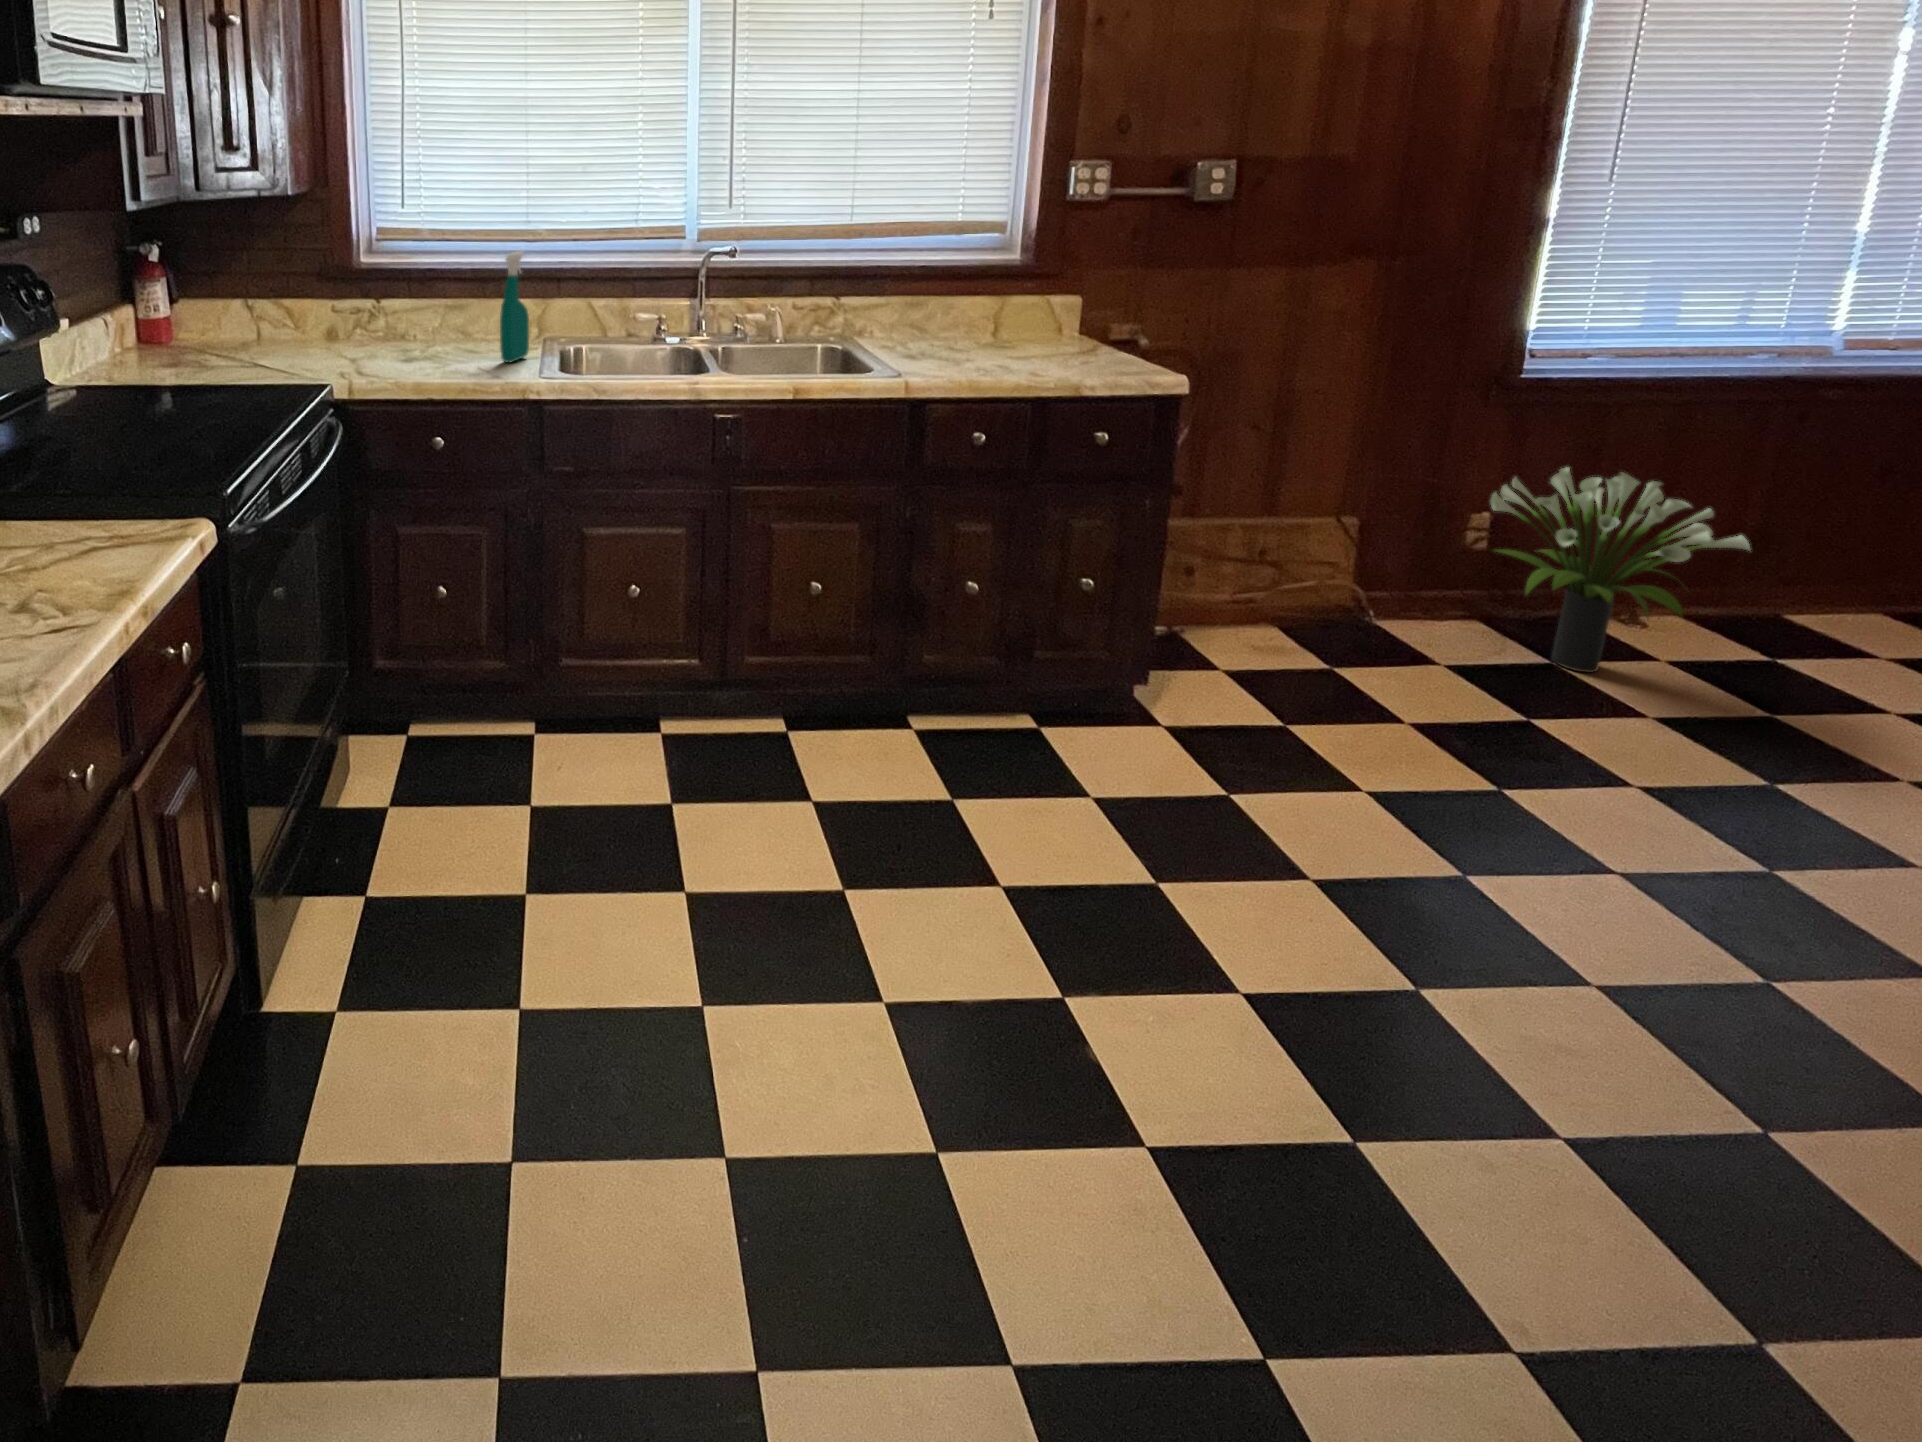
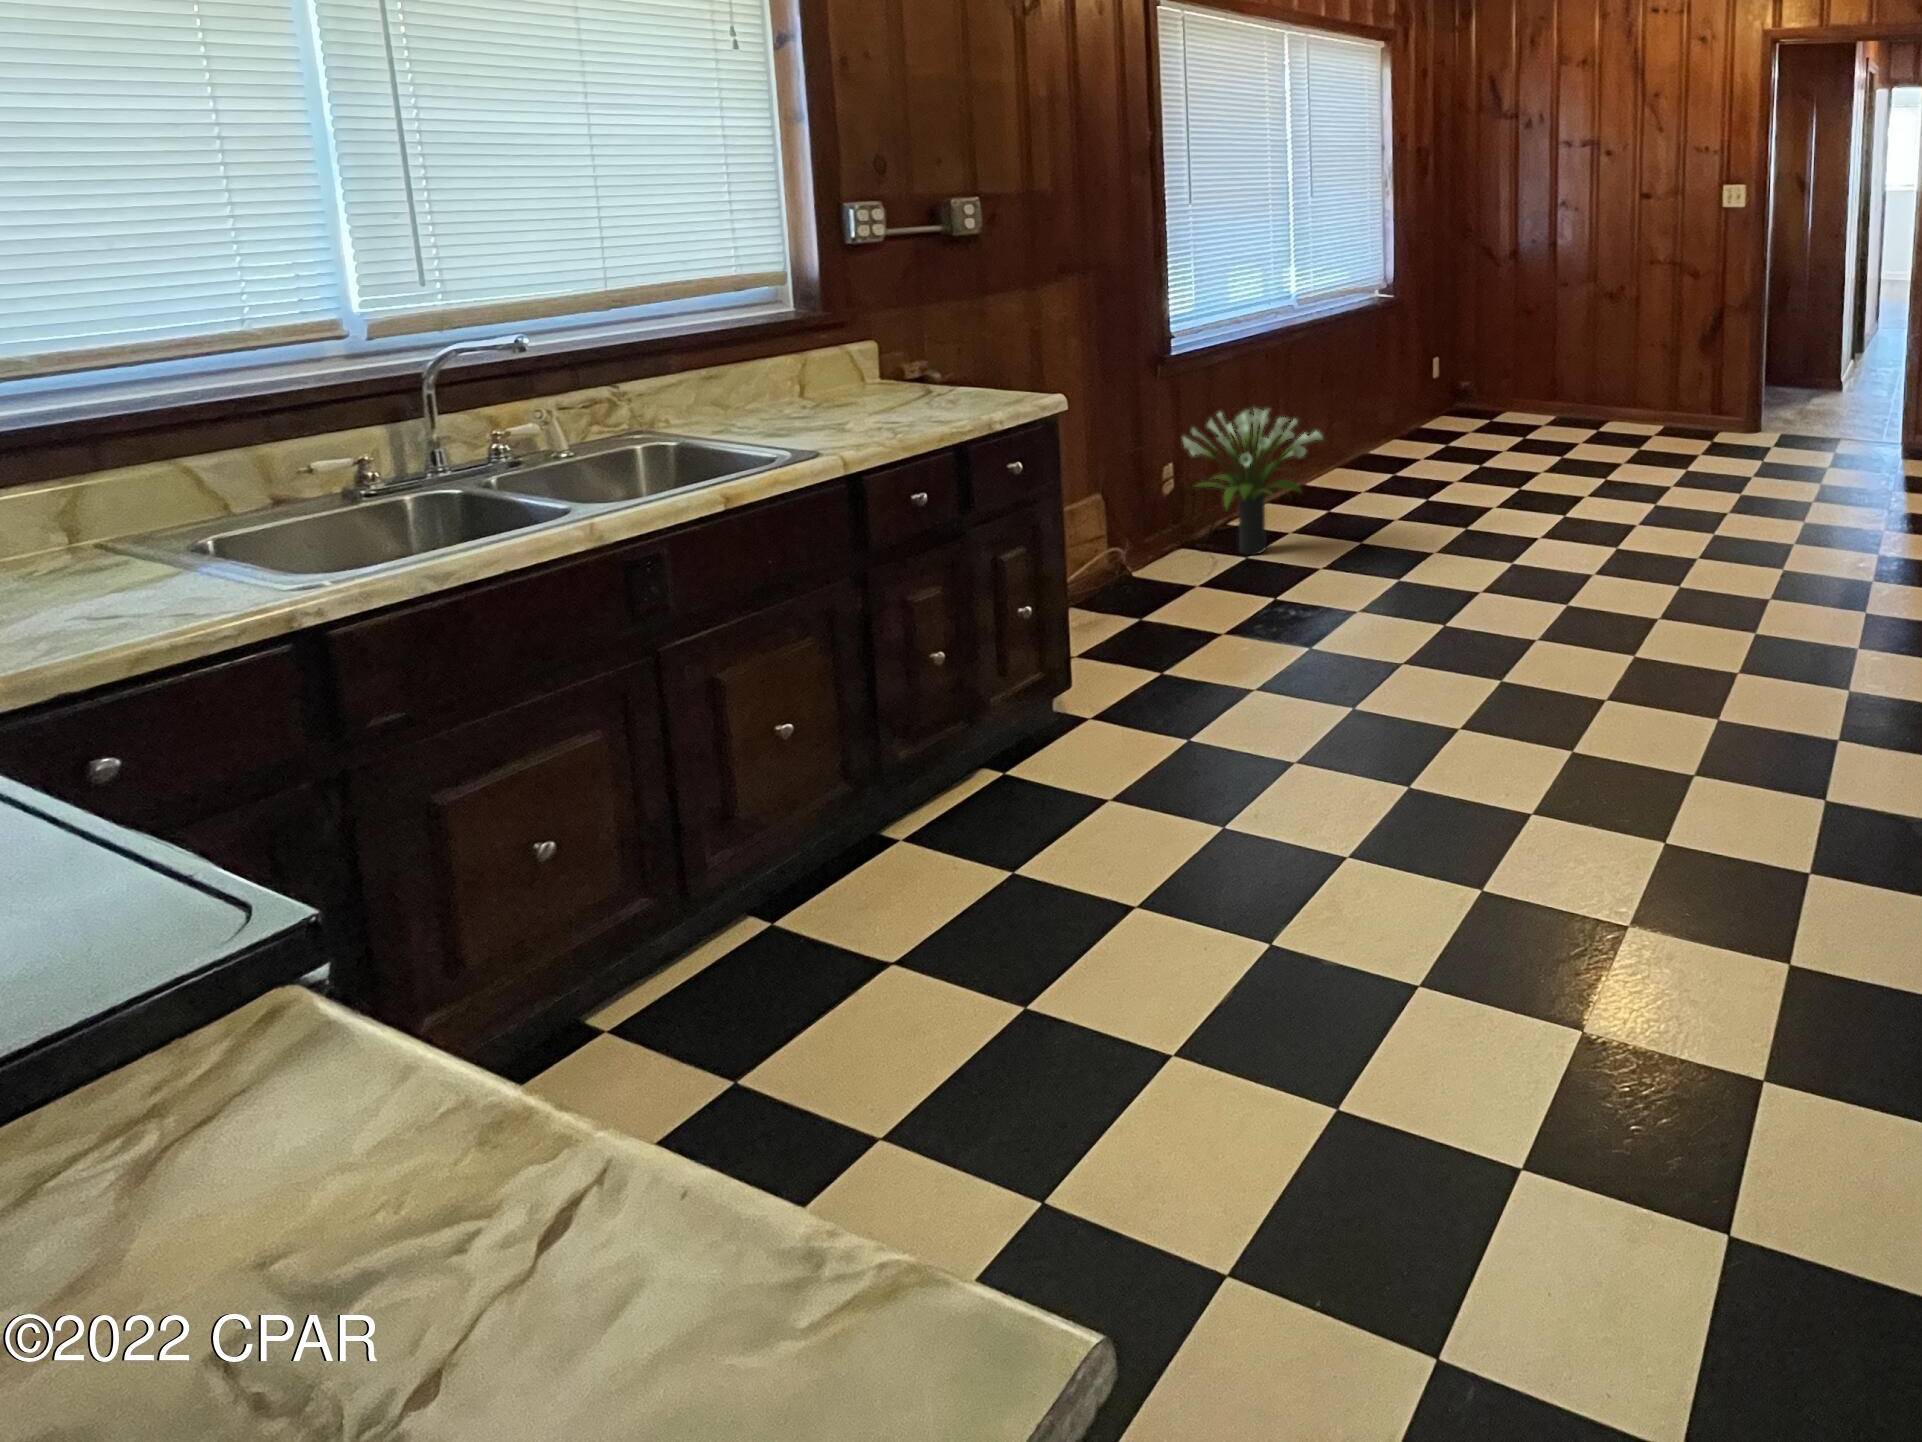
spray bottle: present [500,251,529,362] -> none [60,397,117,597]

